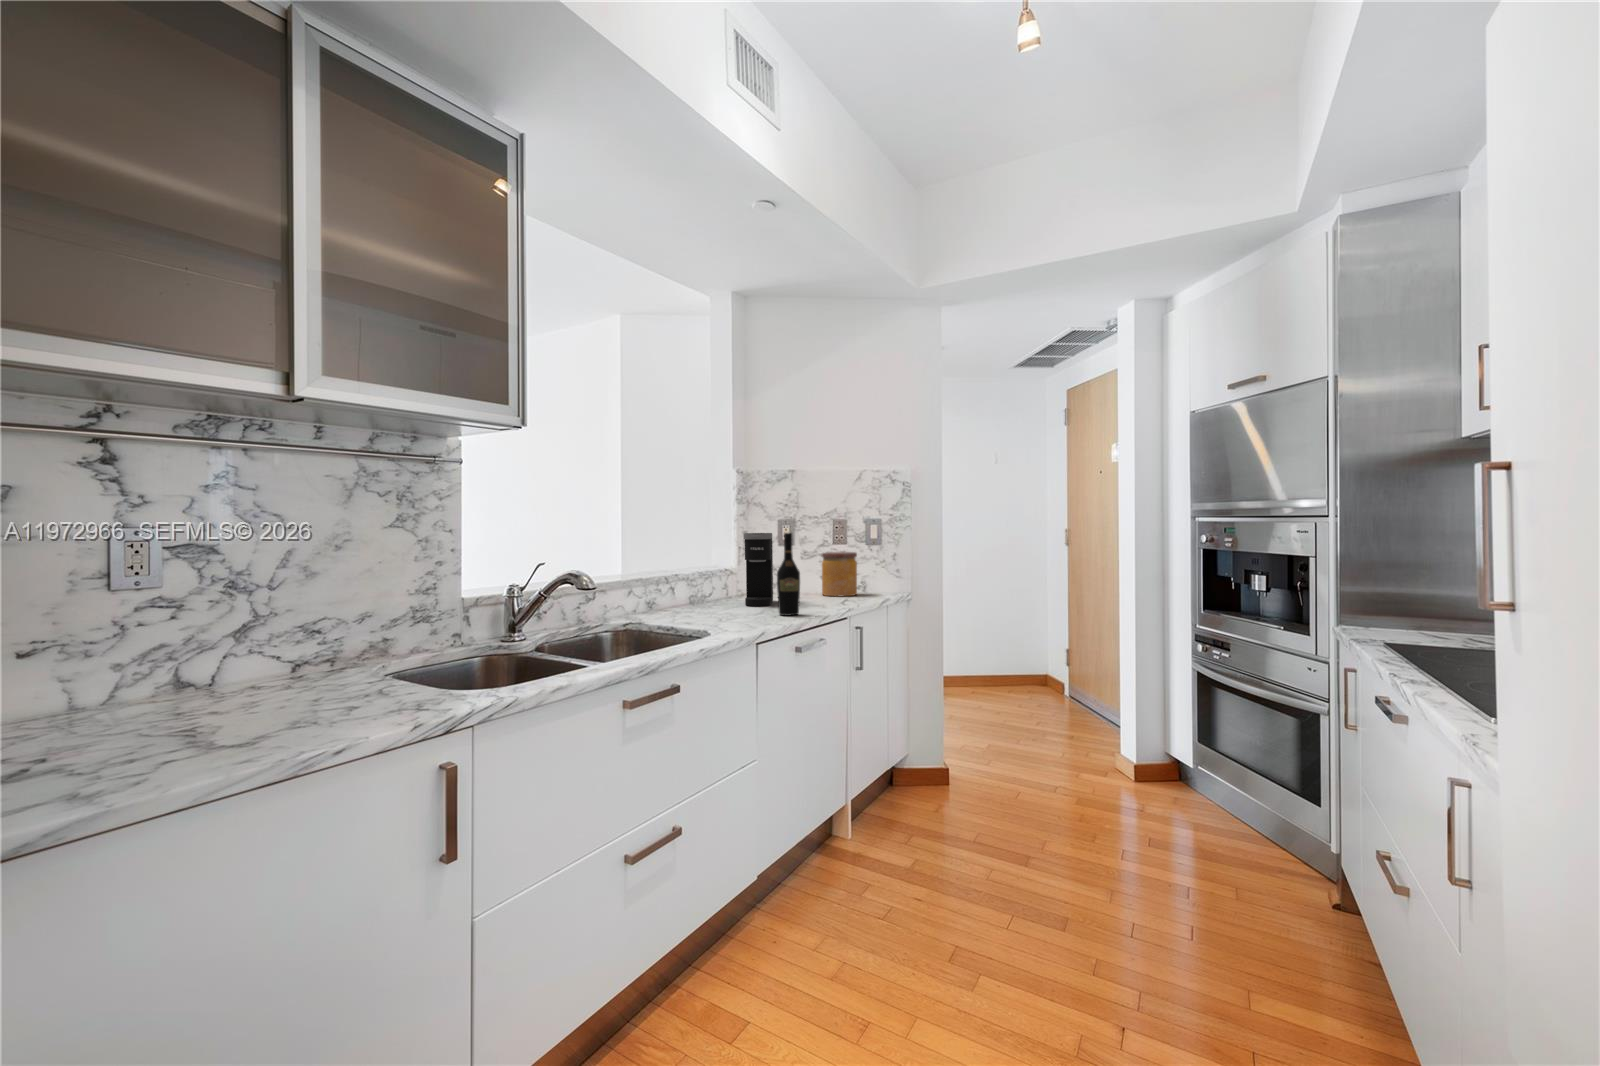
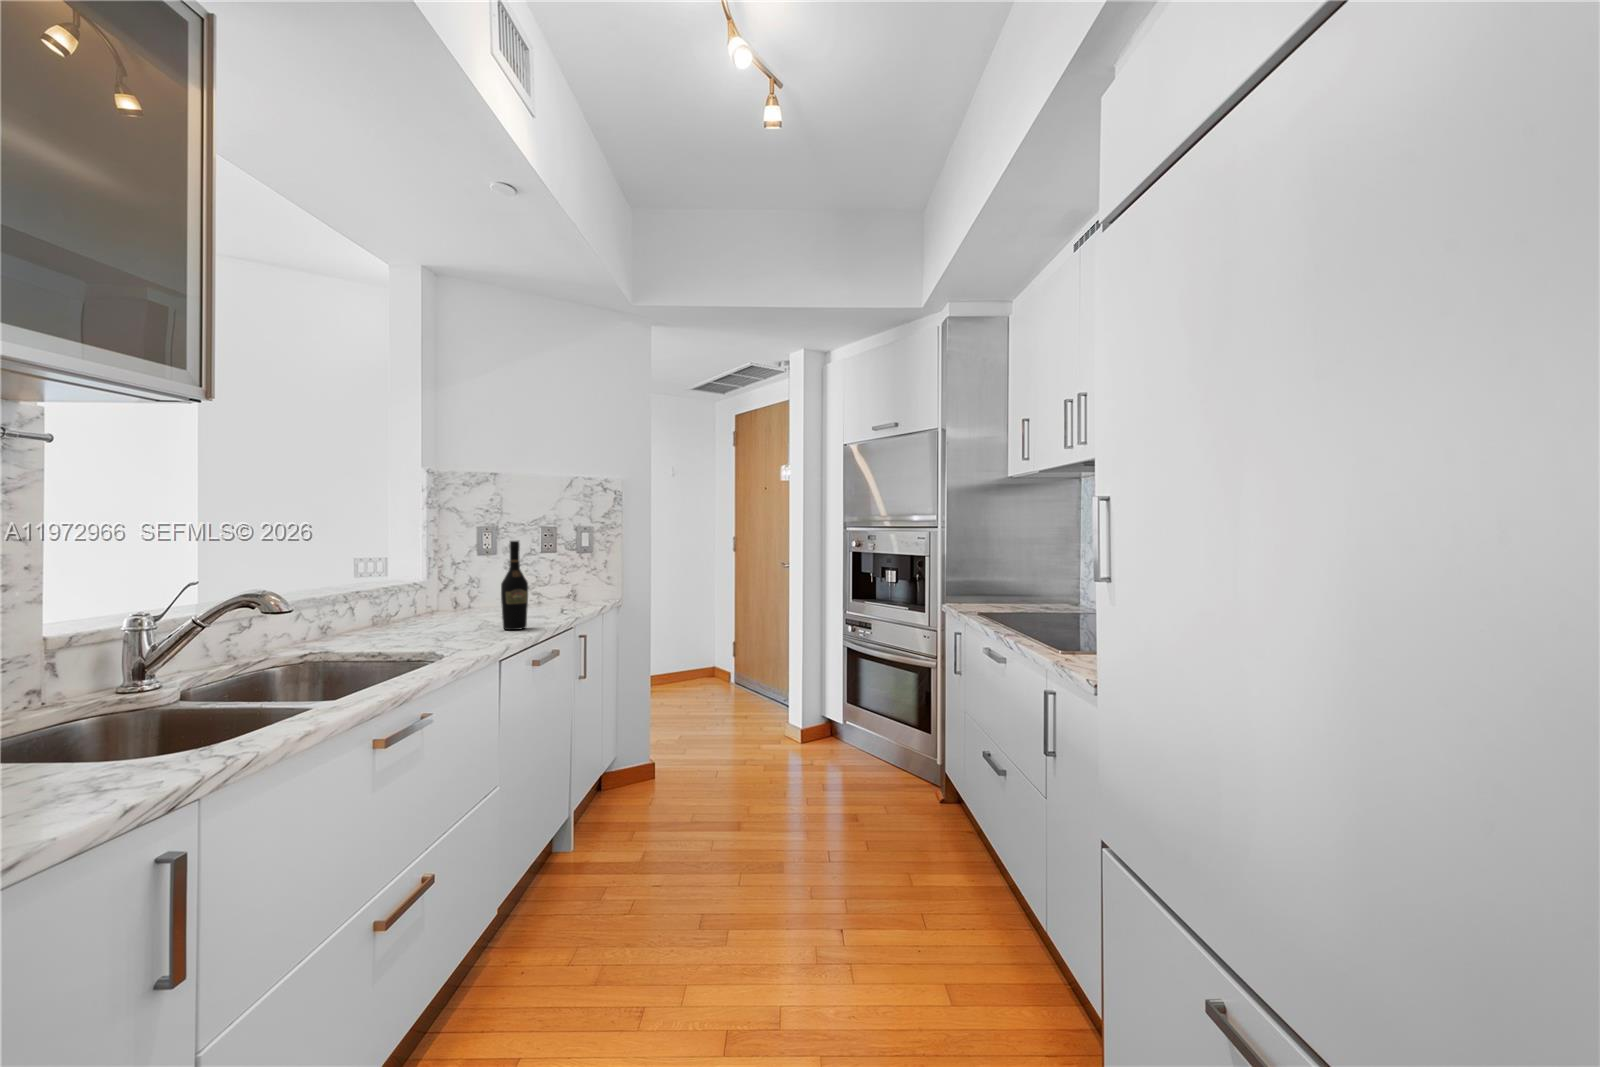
coffee maker: present [743,533,773,606] -> none [448,540,482,621]
jar: present [822,552,857,596] -> none [528,559,567,606]

